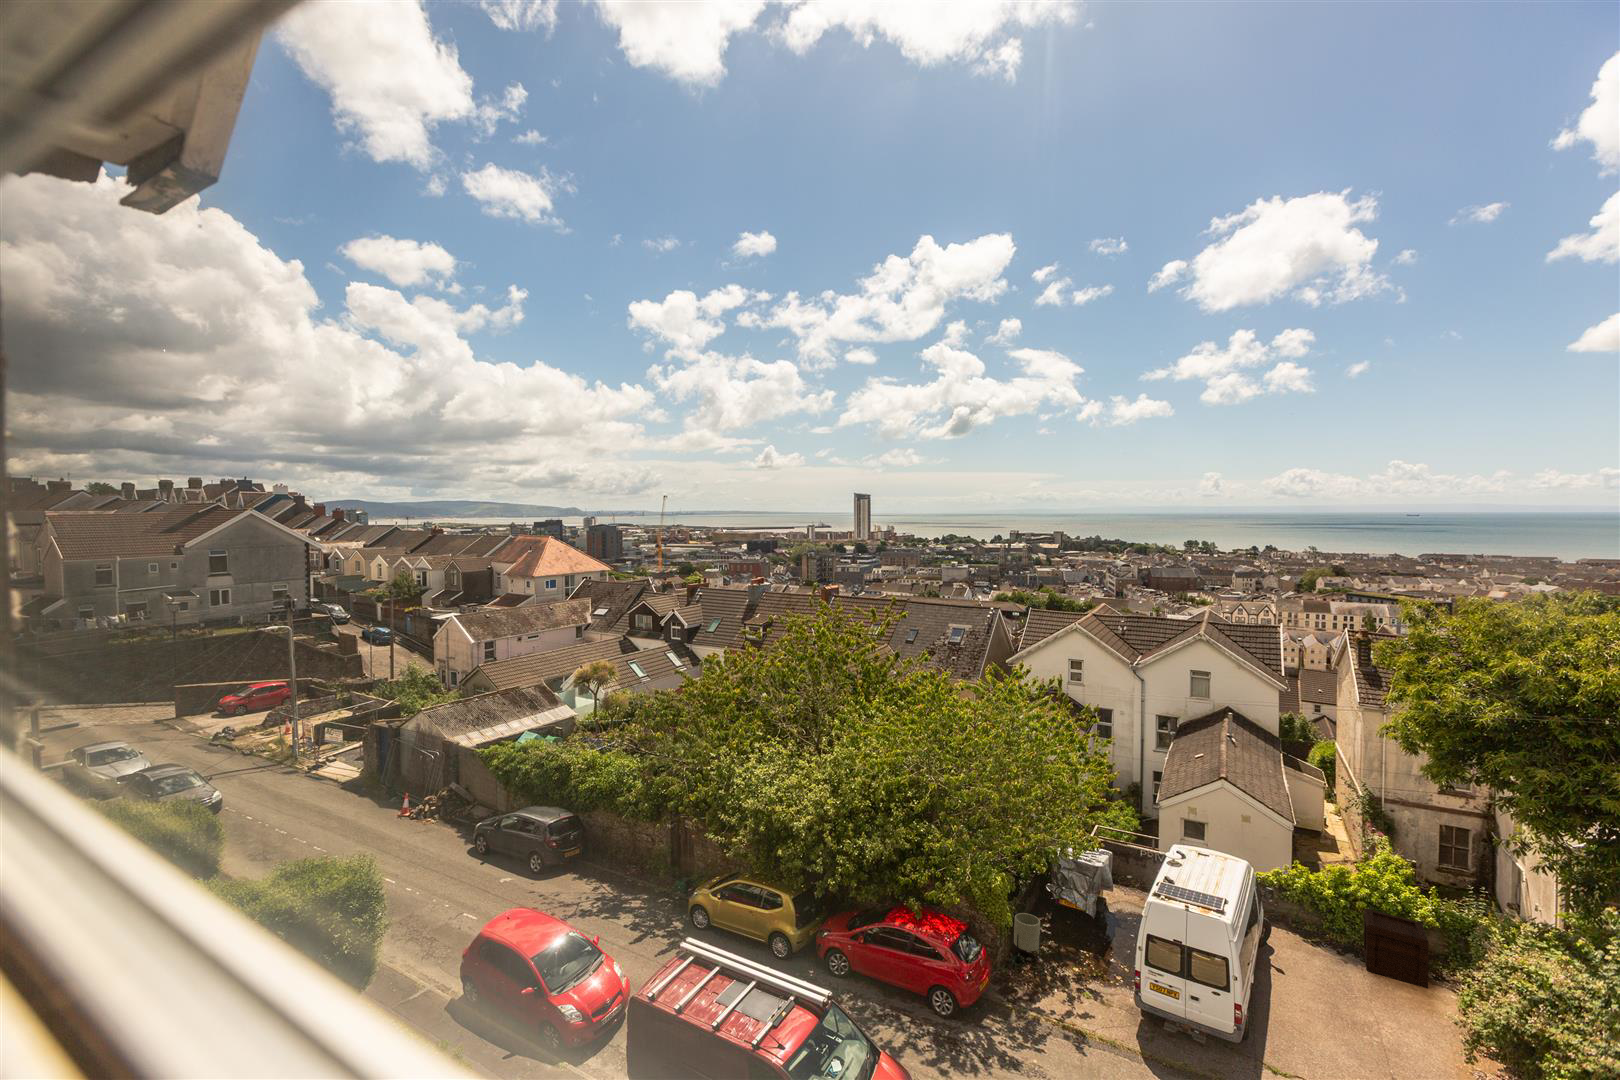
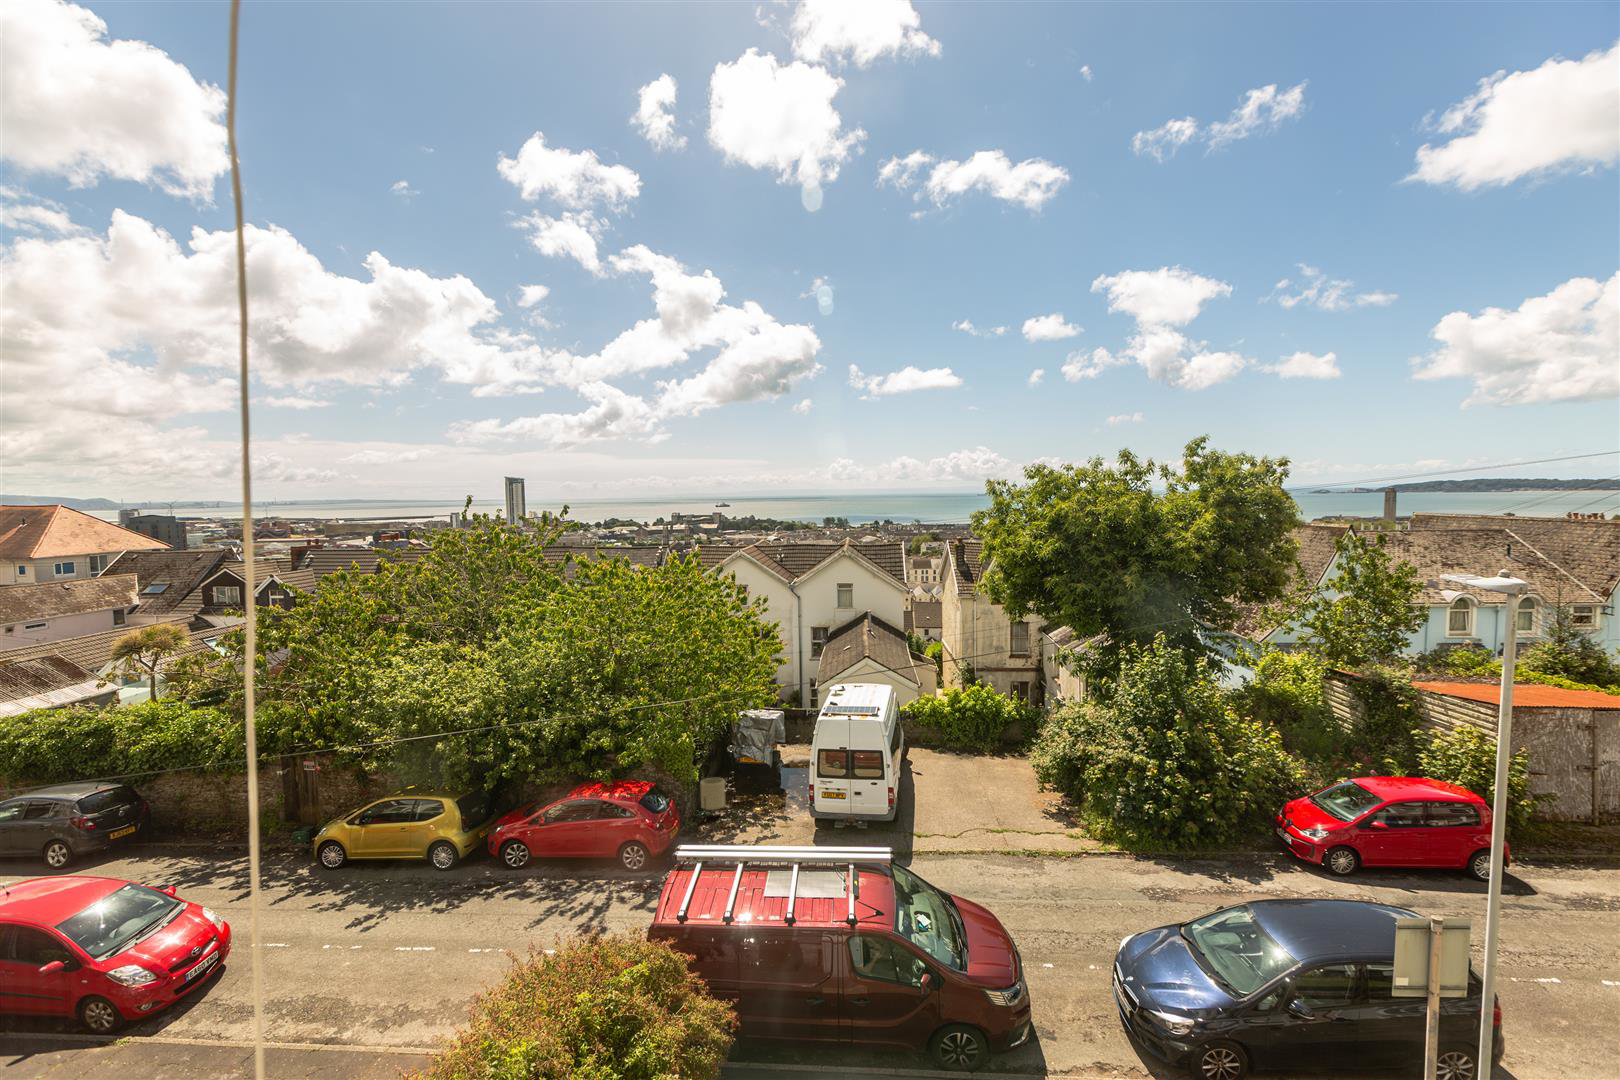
wooden crate: present [1364,908,1428,988] -> none [971,721,1014,766]

